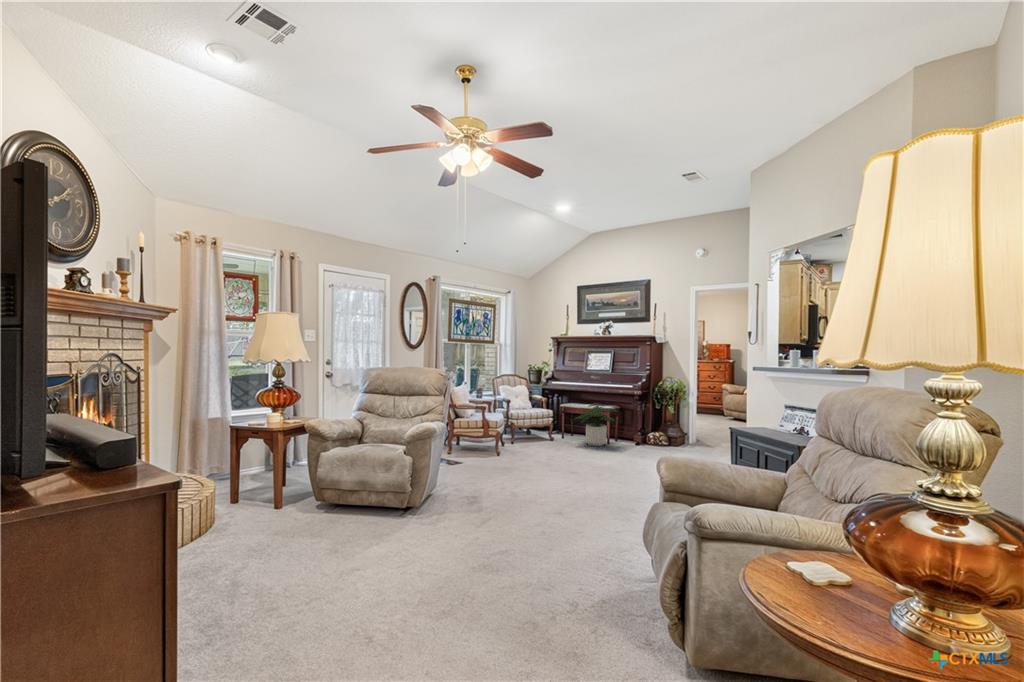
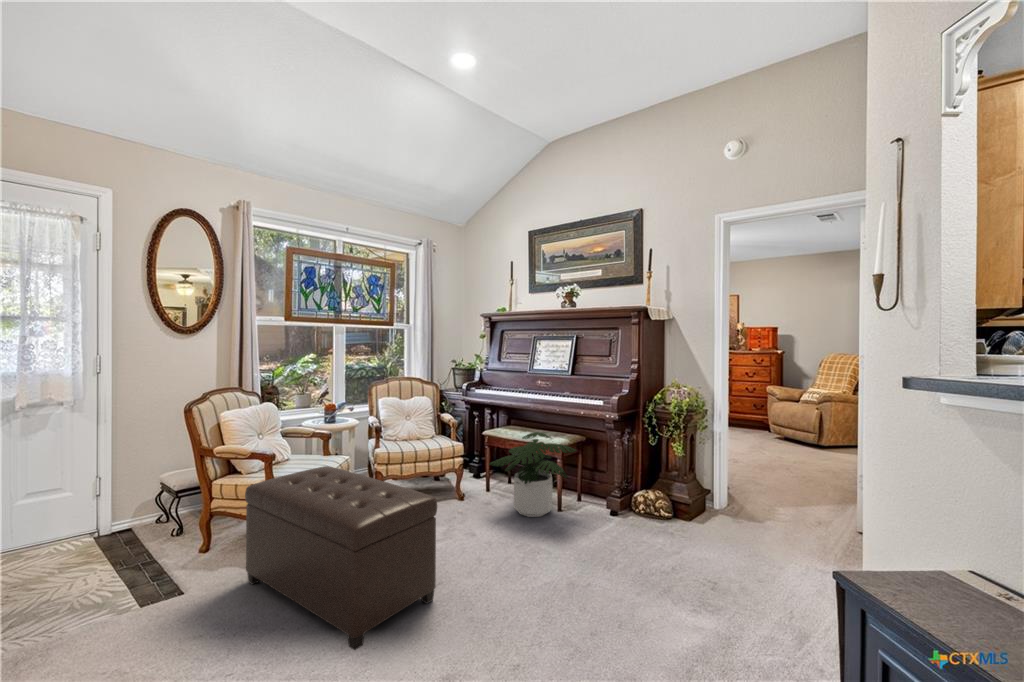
ottoman: none [488,414,577,472] -> present [245,466,437,650]

